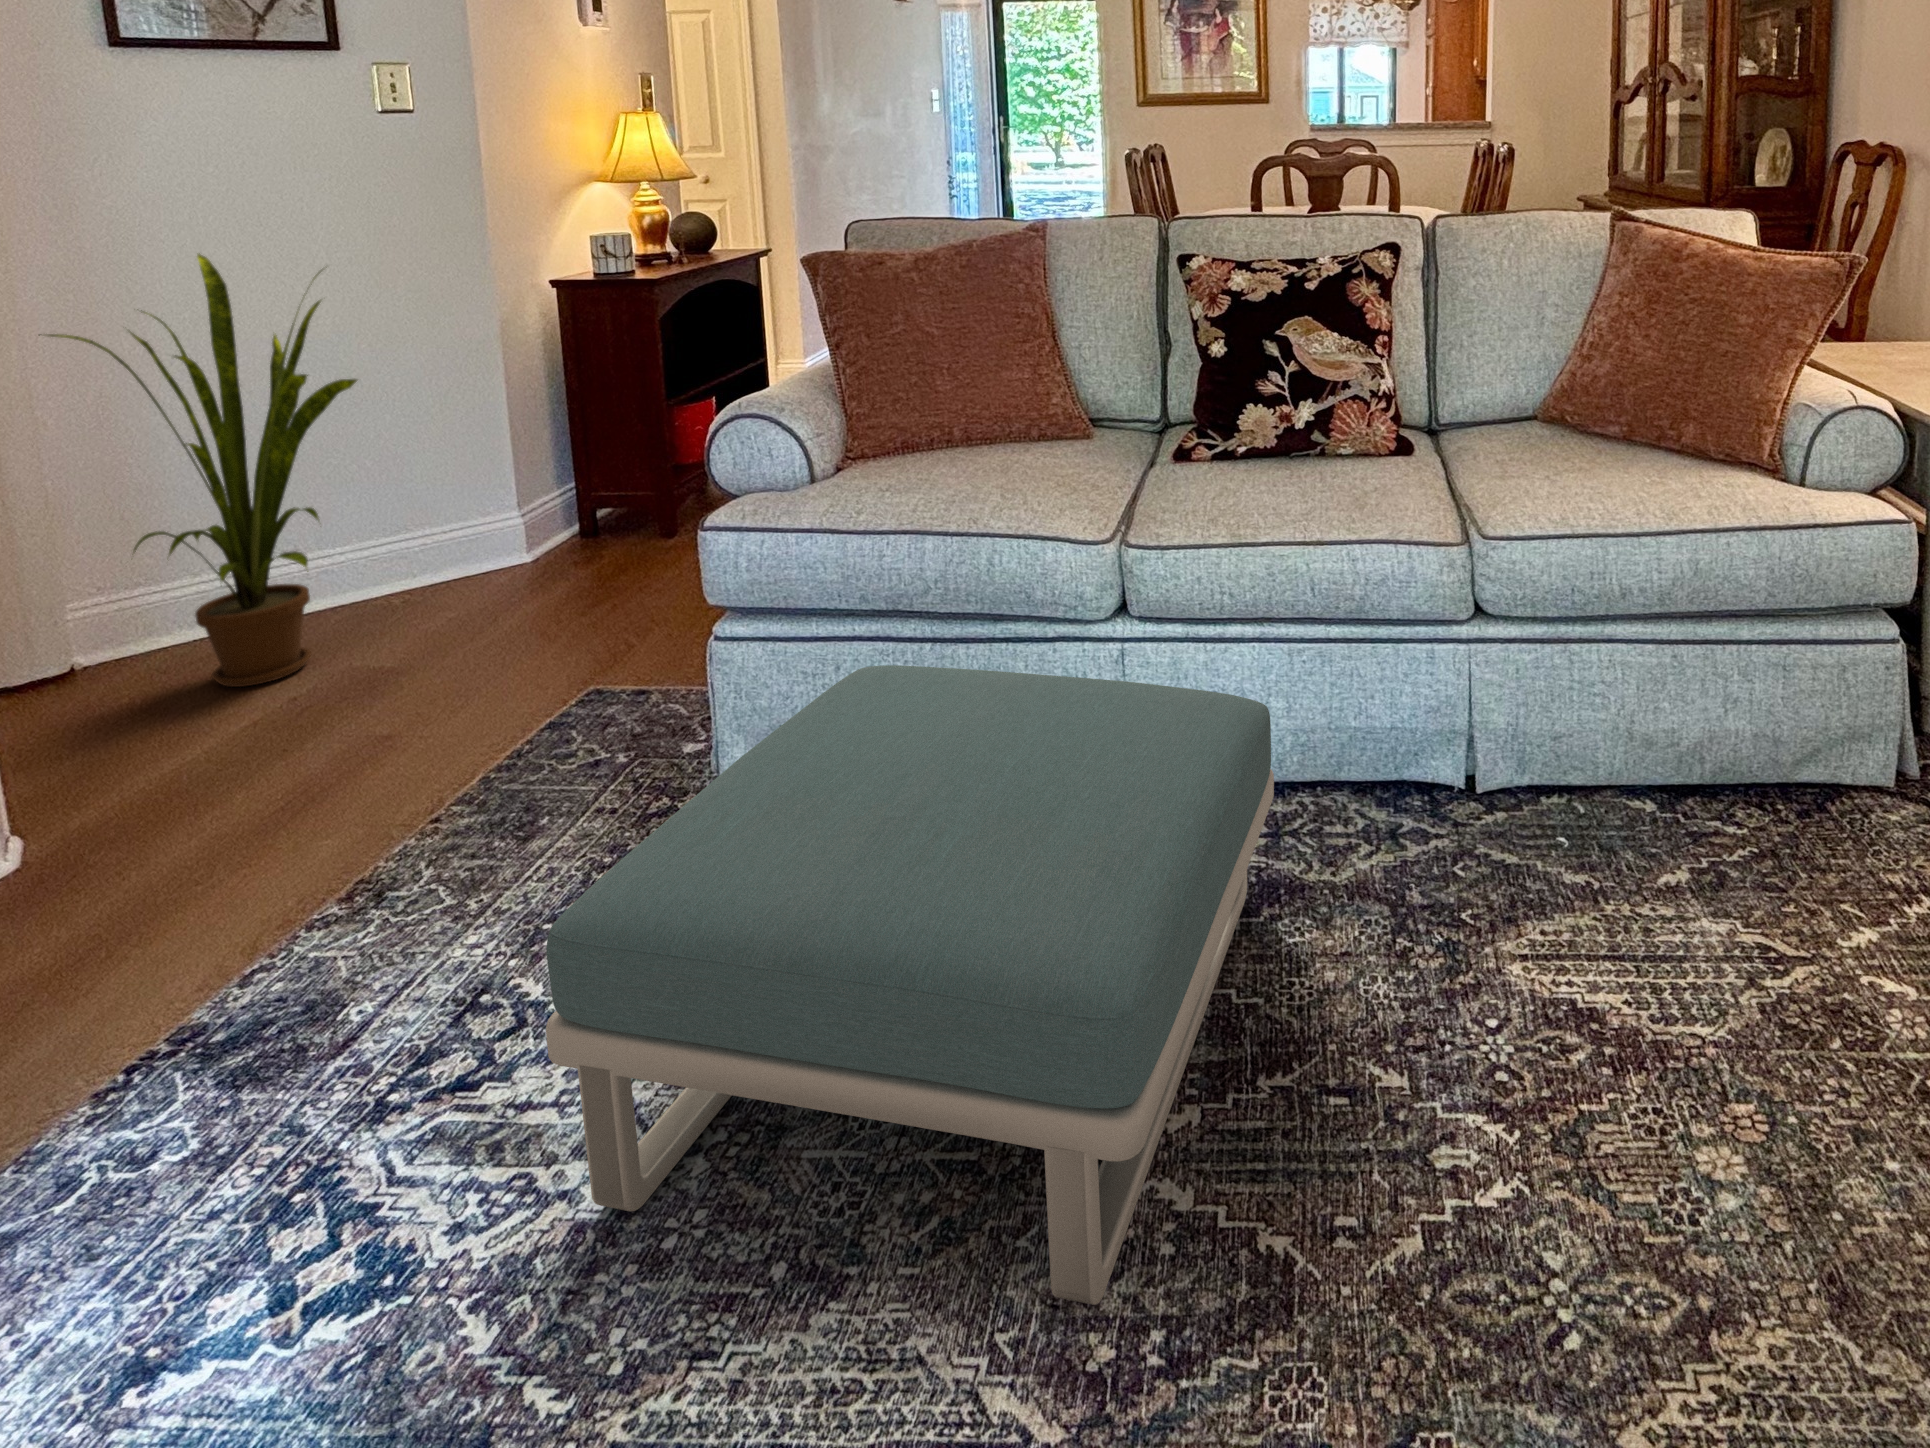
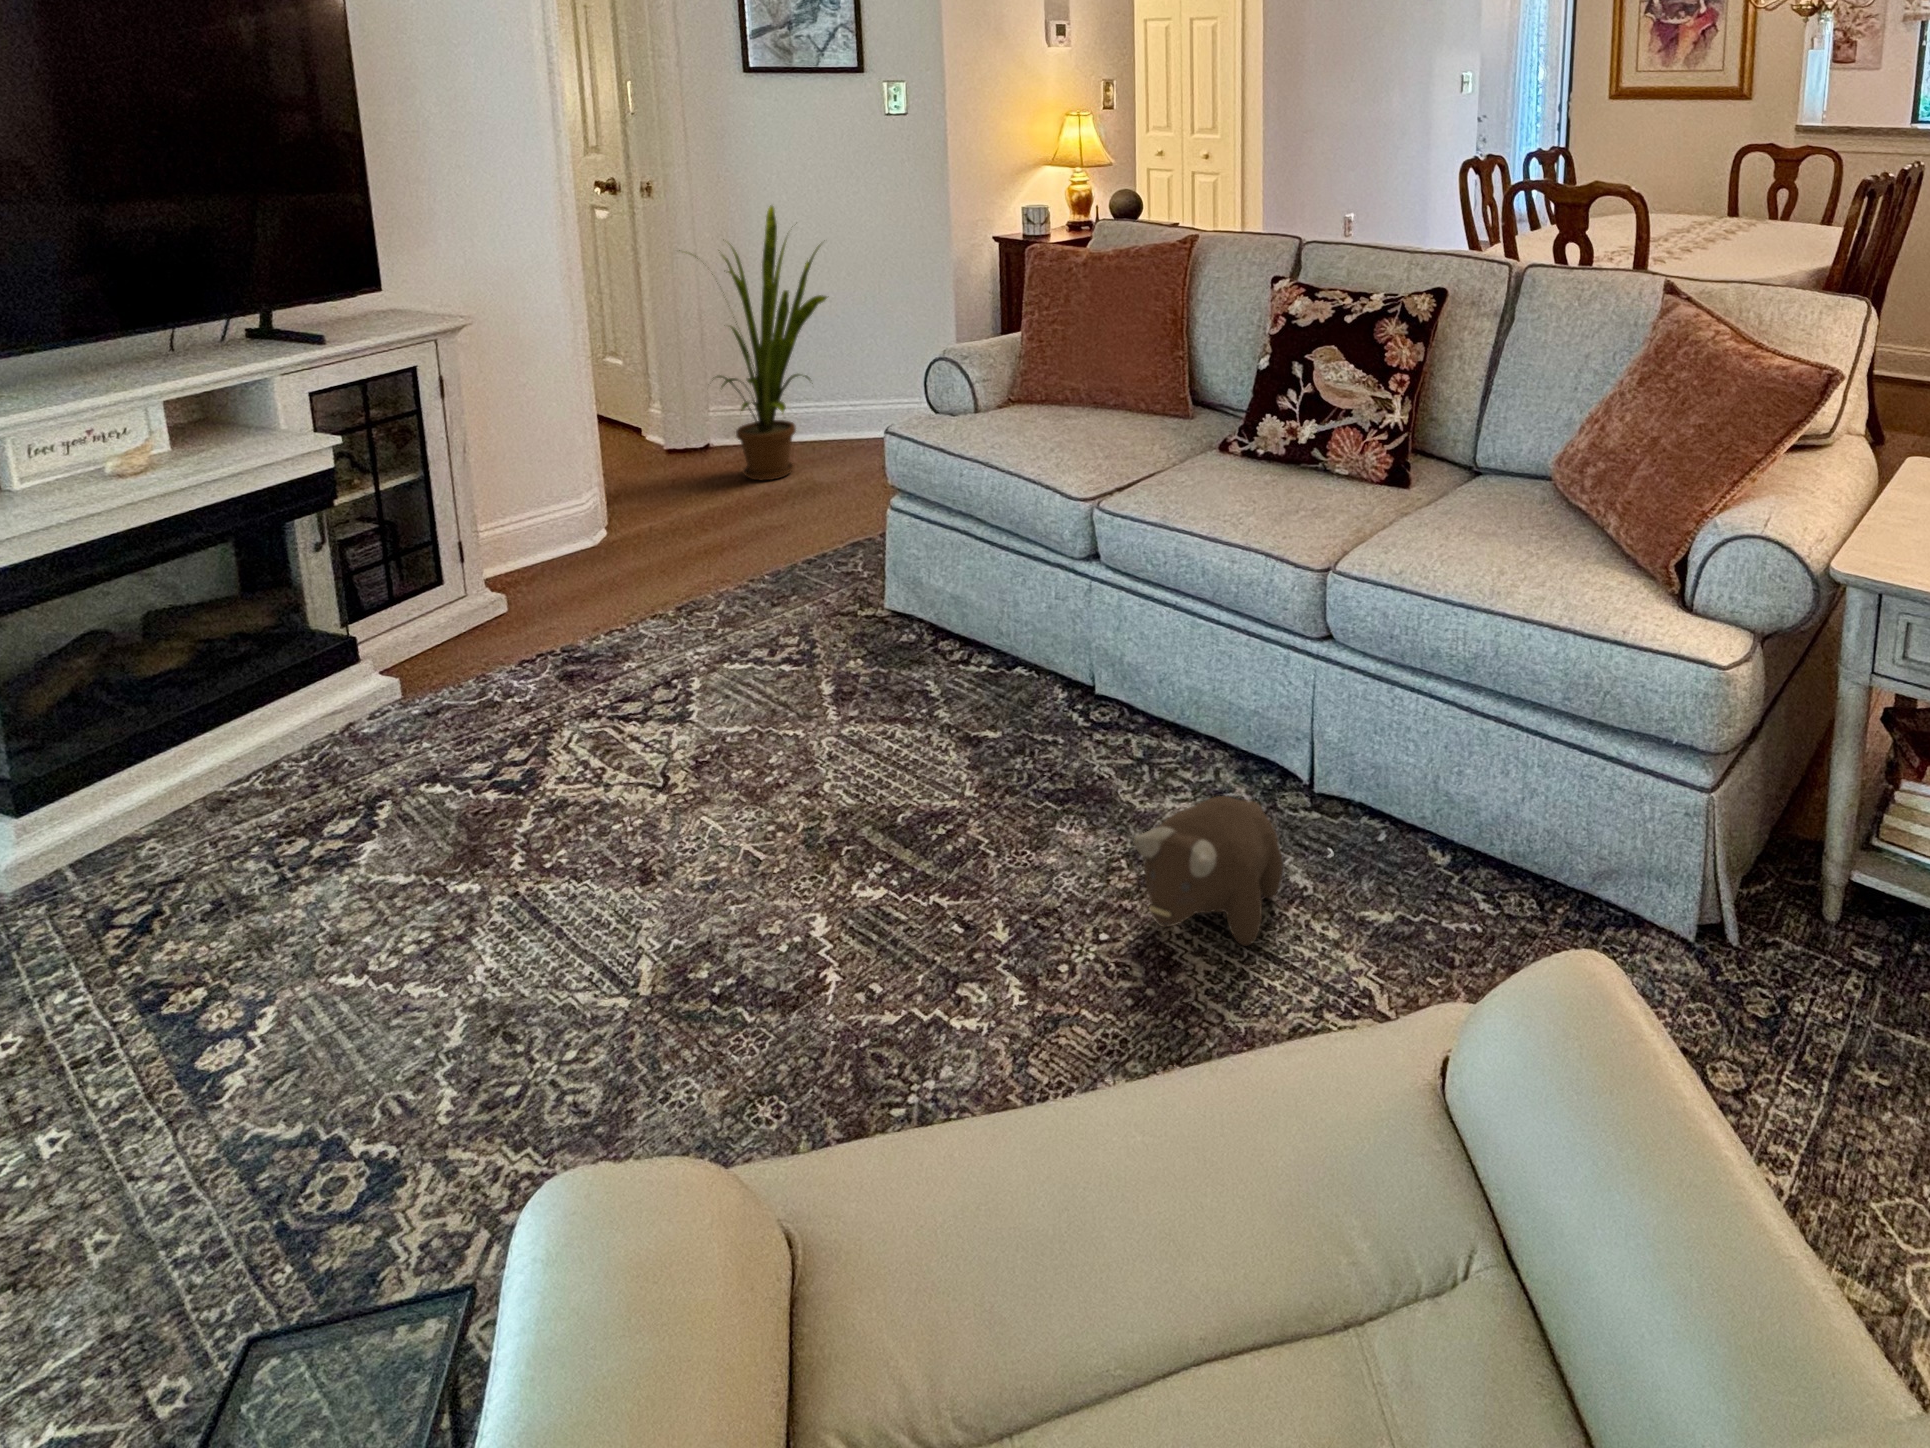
footstool: present [546,665,1274,1305] -> none [591,549,1075,950]
plush toy: none [1491,802,1651,968] -> present [1134,796,1283,946]

